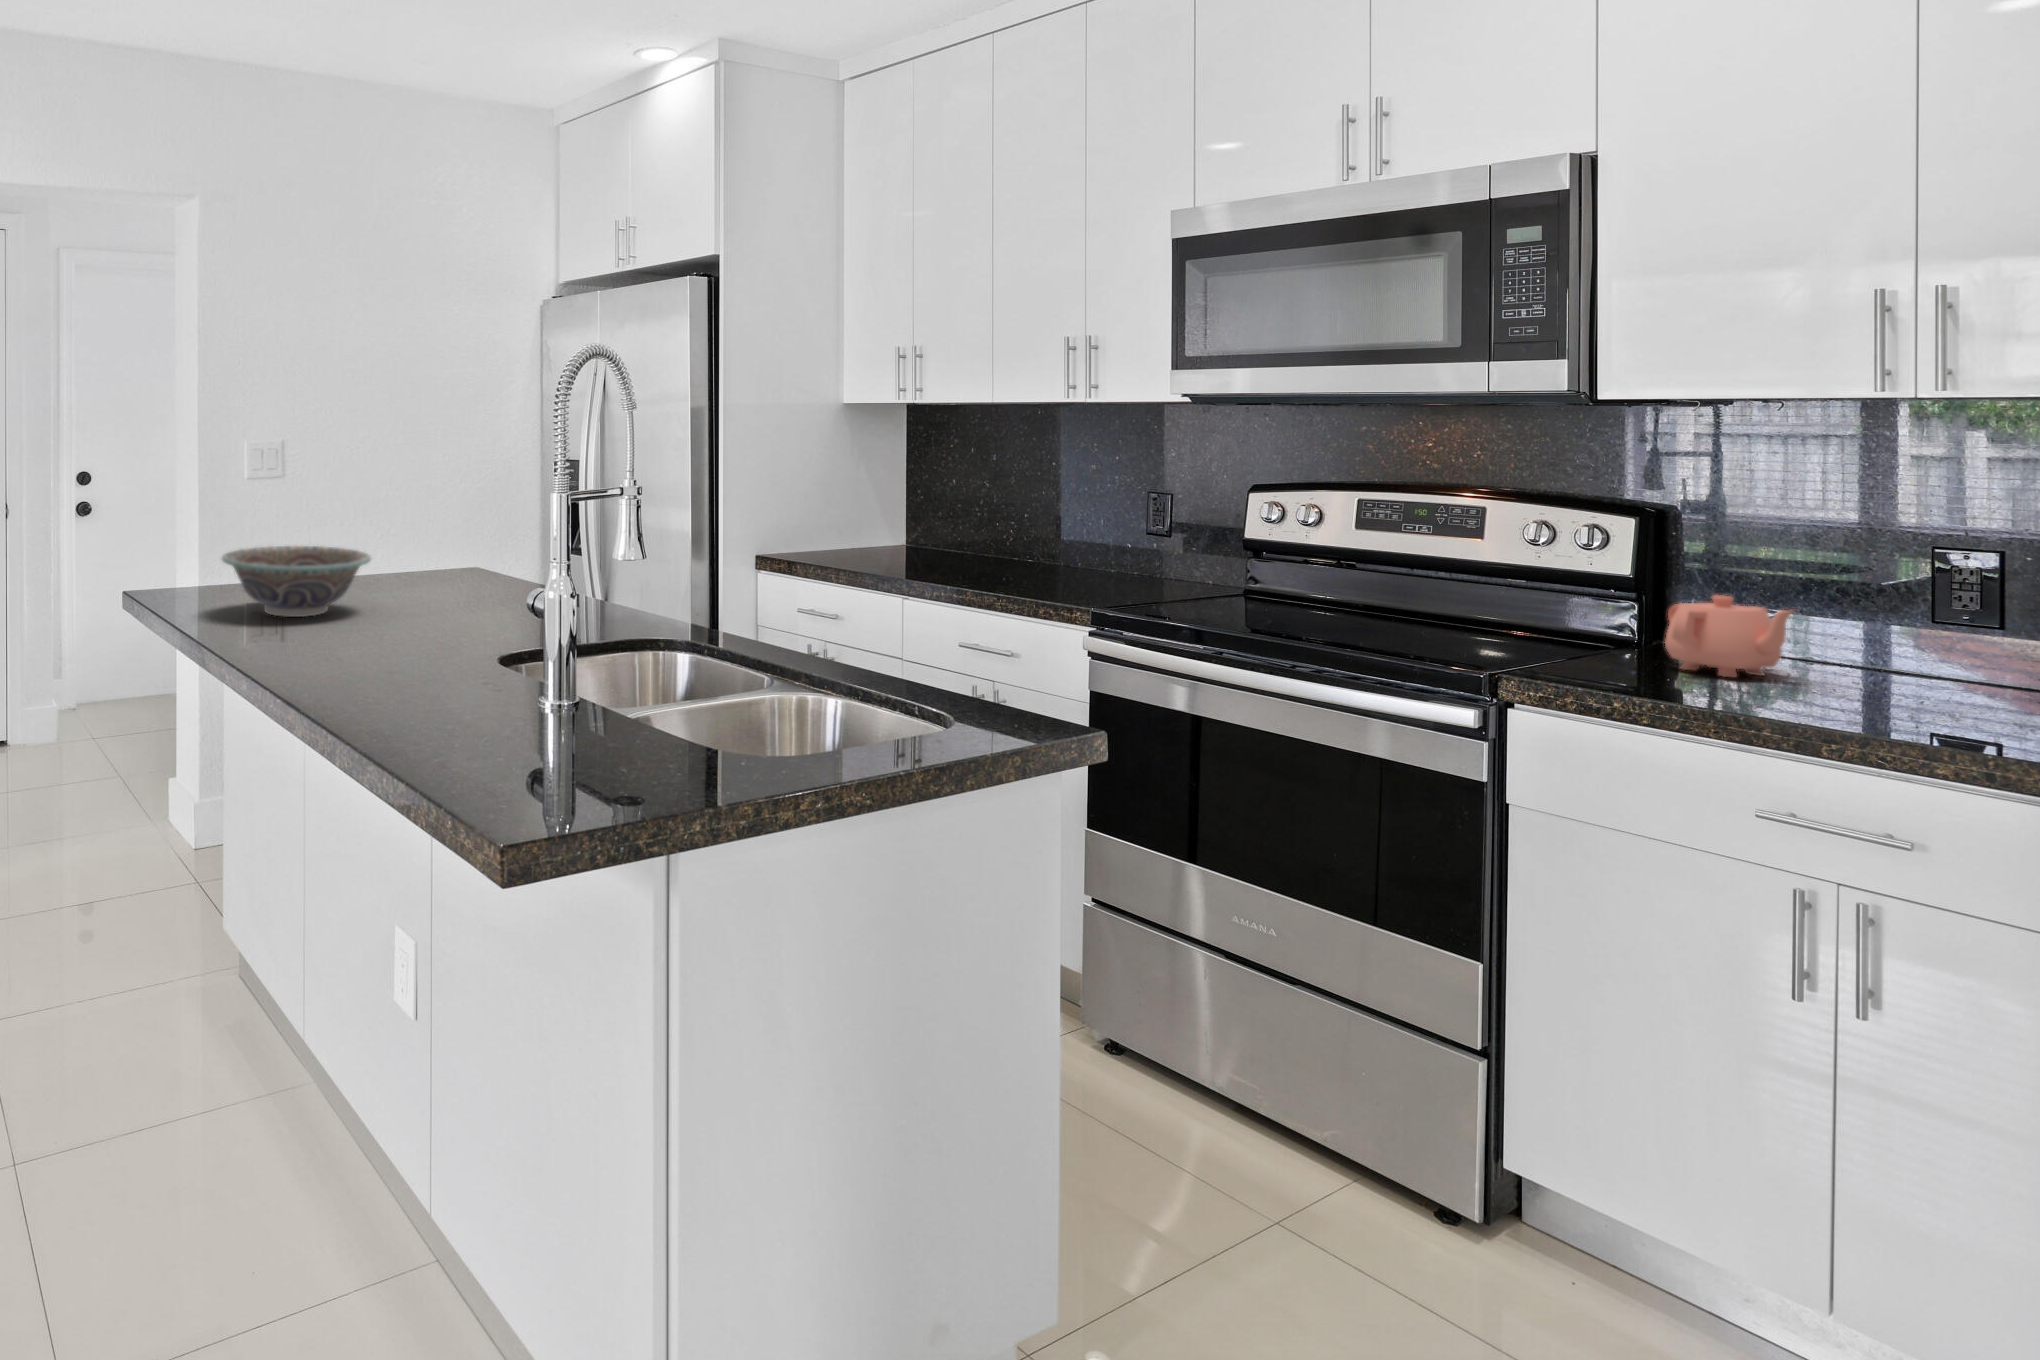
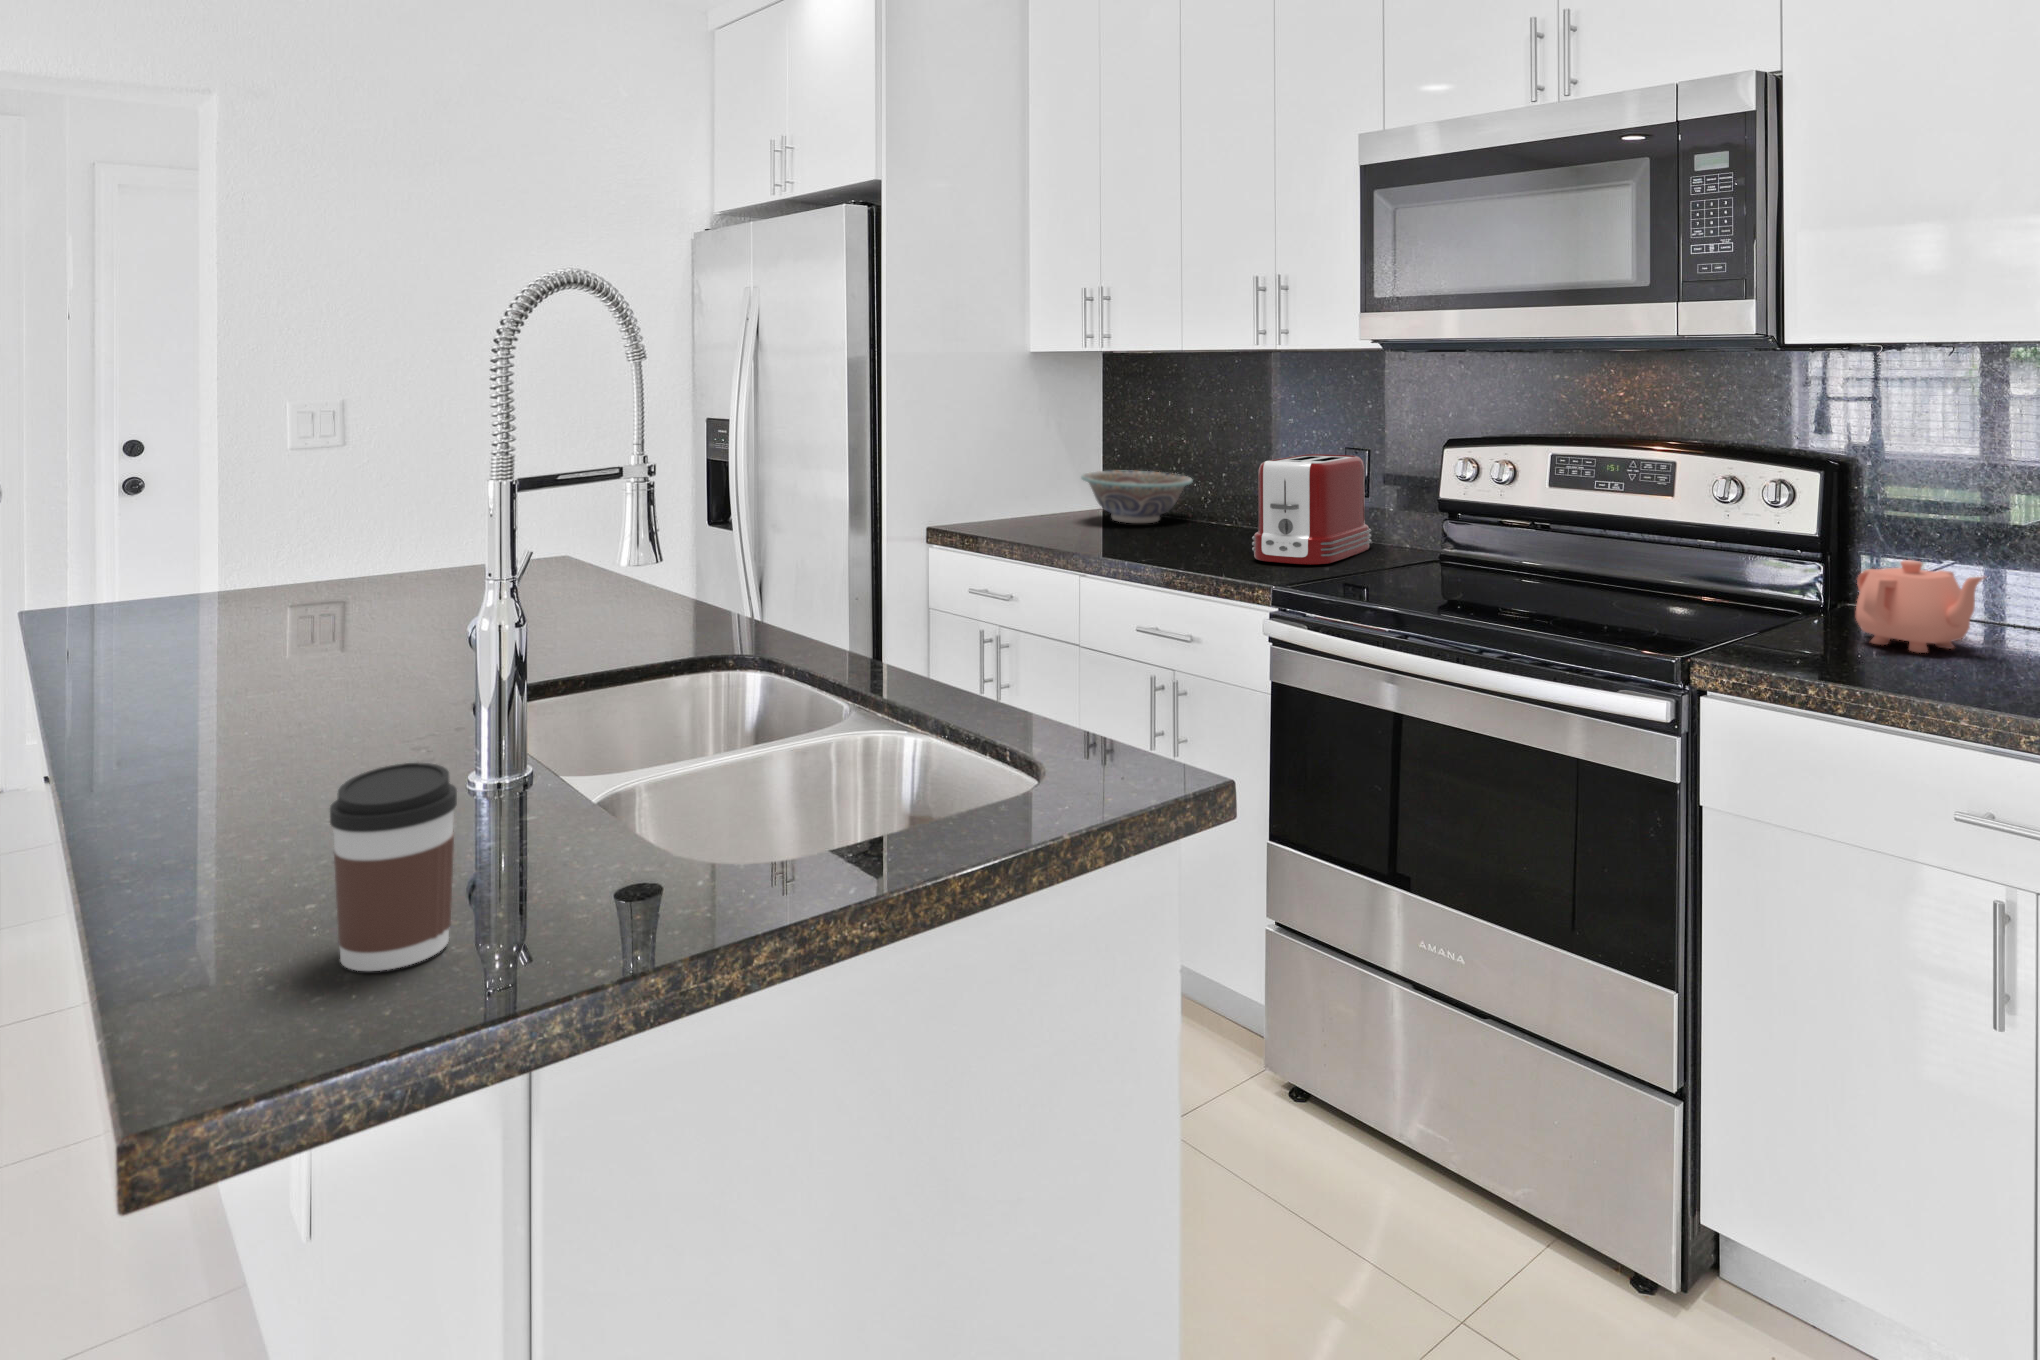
toaster: none [1064,499,1176,596] -> present [1252,454,1371,565]
decorative bowl: present [222,546,371,617] -> present [1081,470,1193,523]
coffee cup: none [537,666,609,792] -> present [330,763,457,971]

